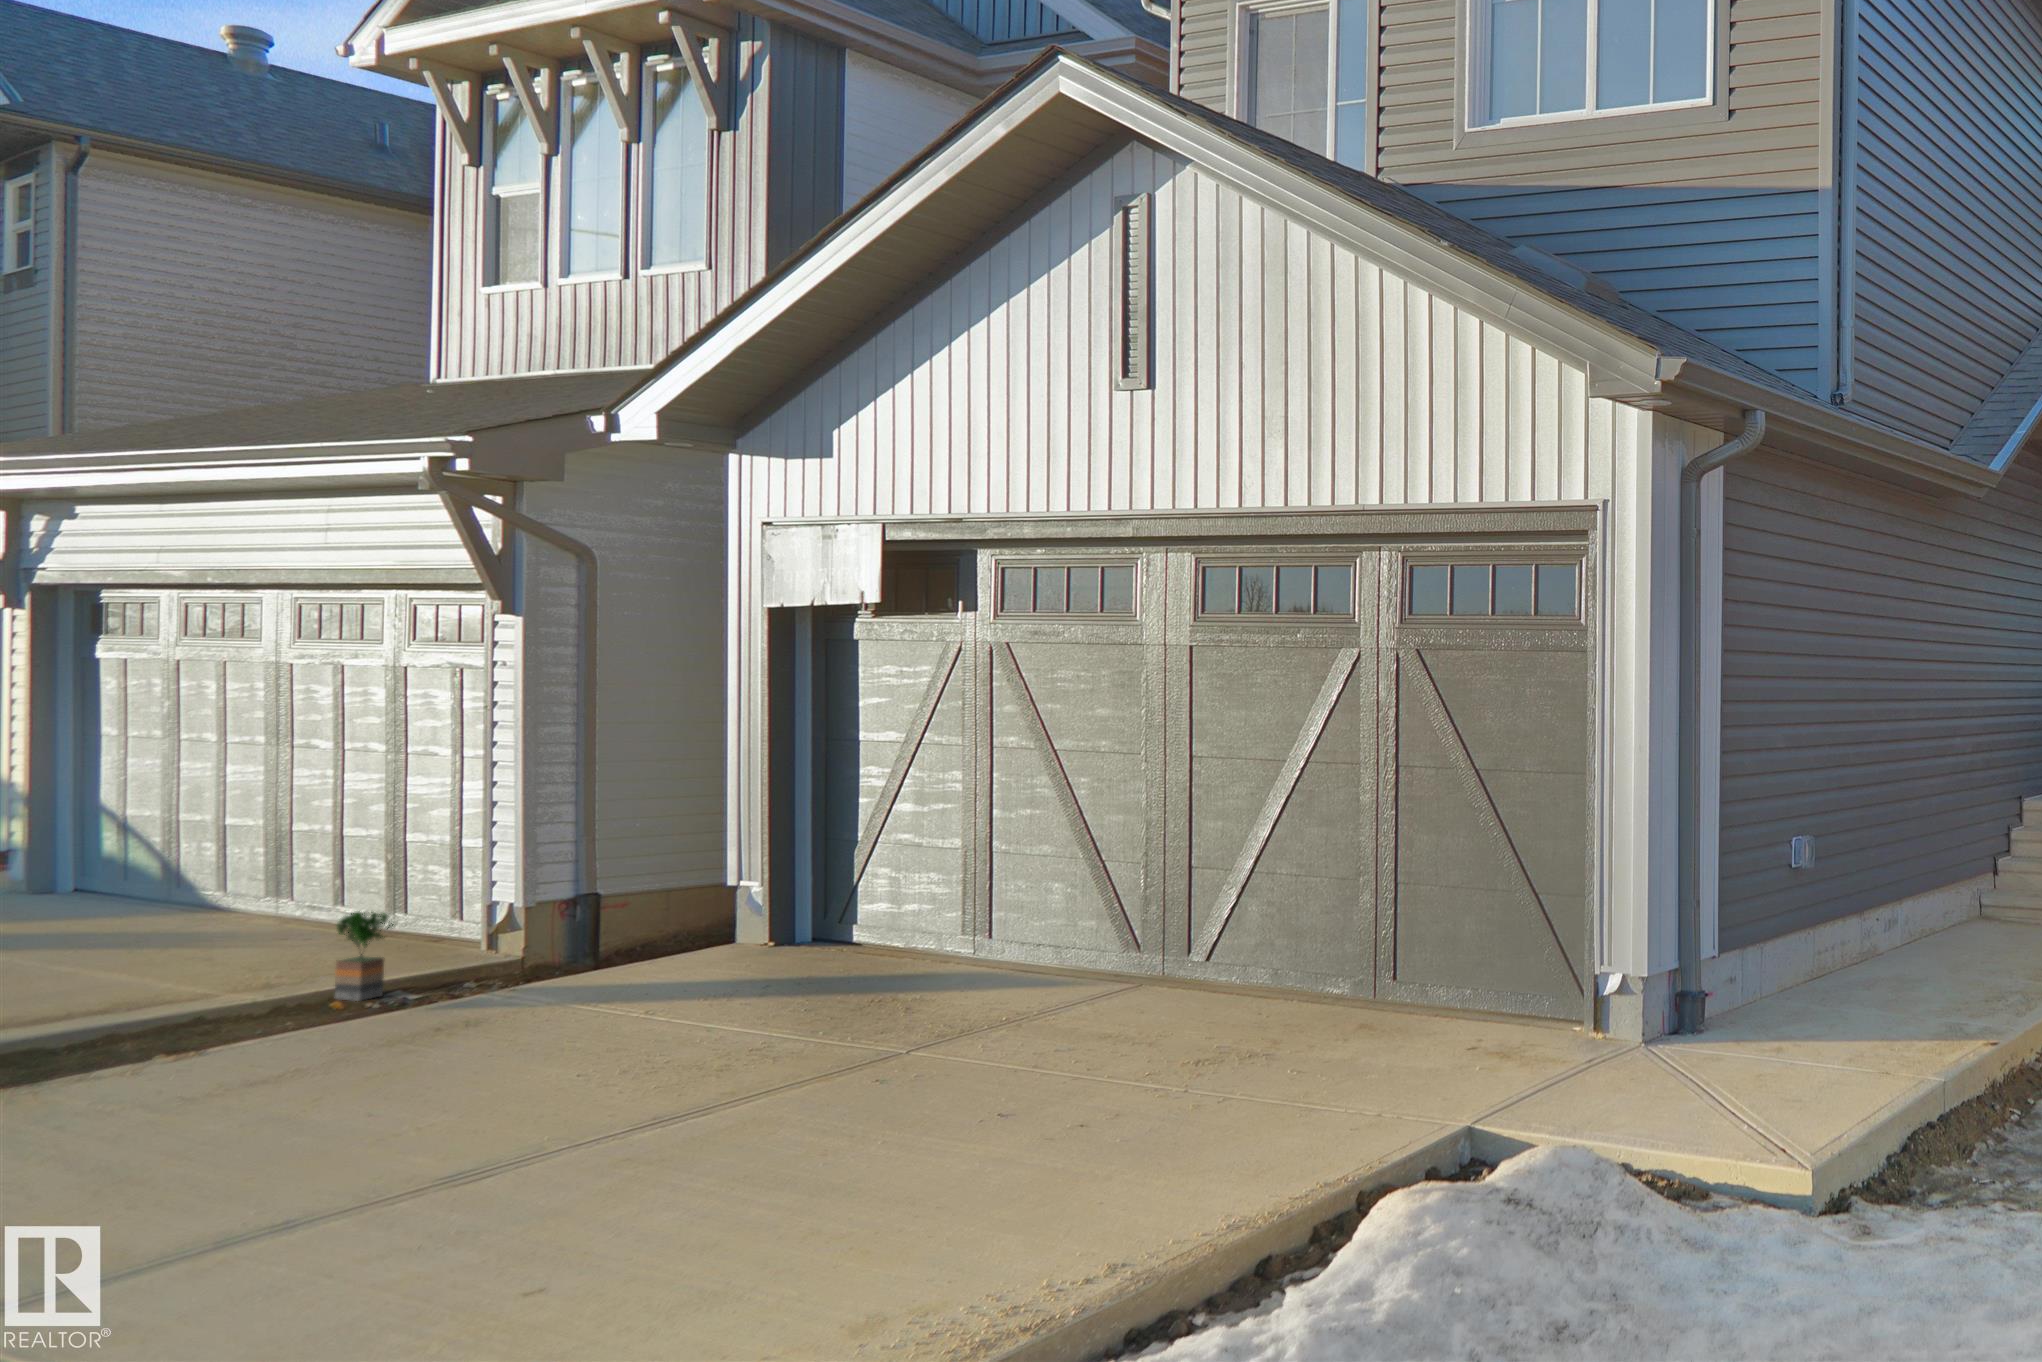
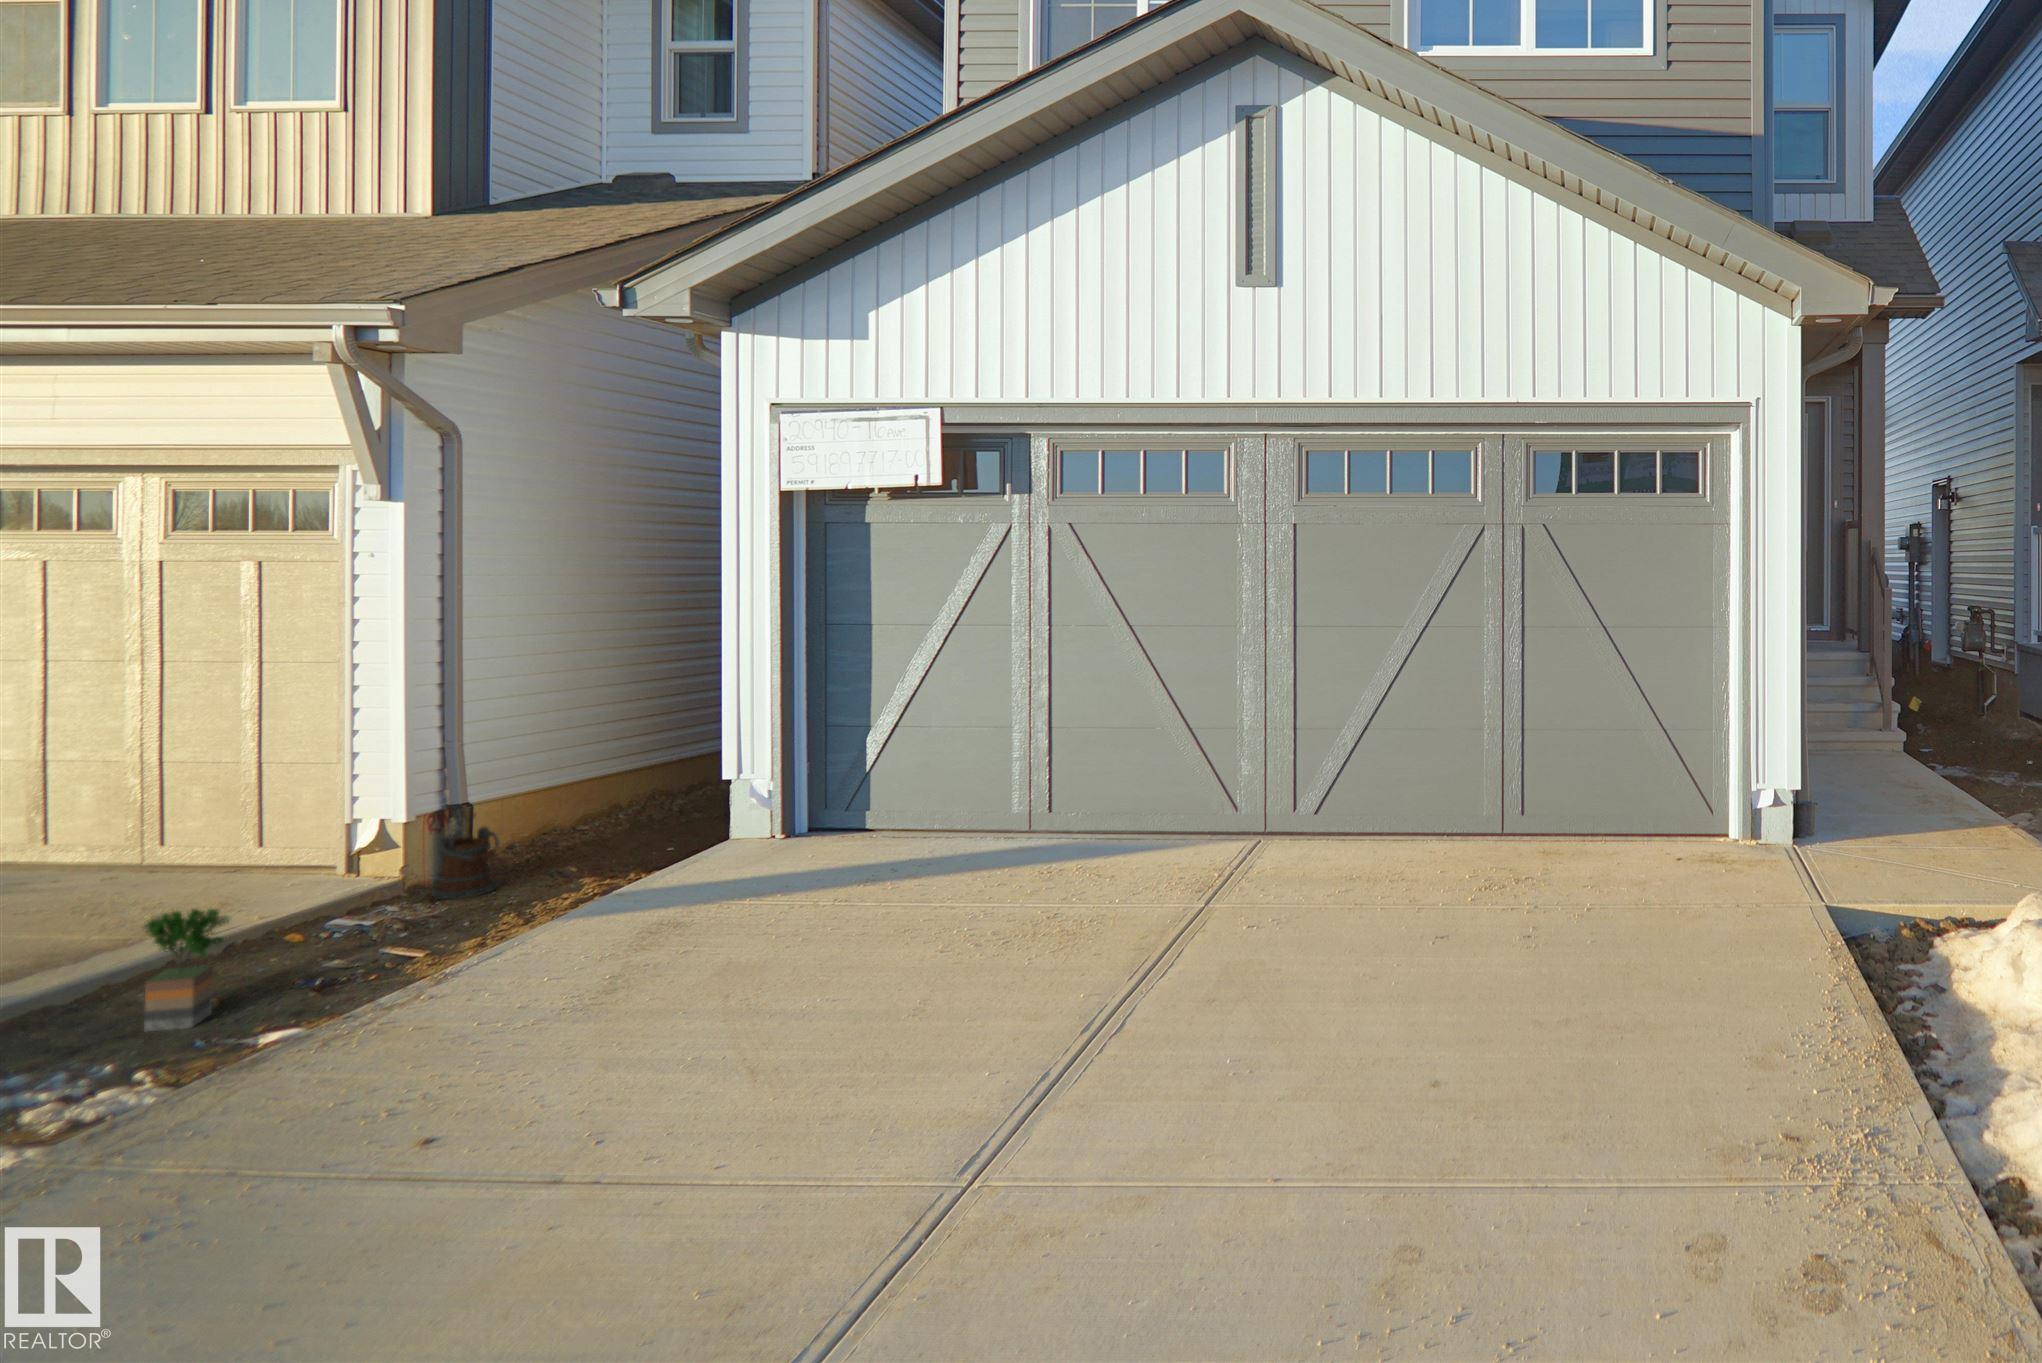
bucket: none [644,901,700,960] -> present [431,827,499,899]

